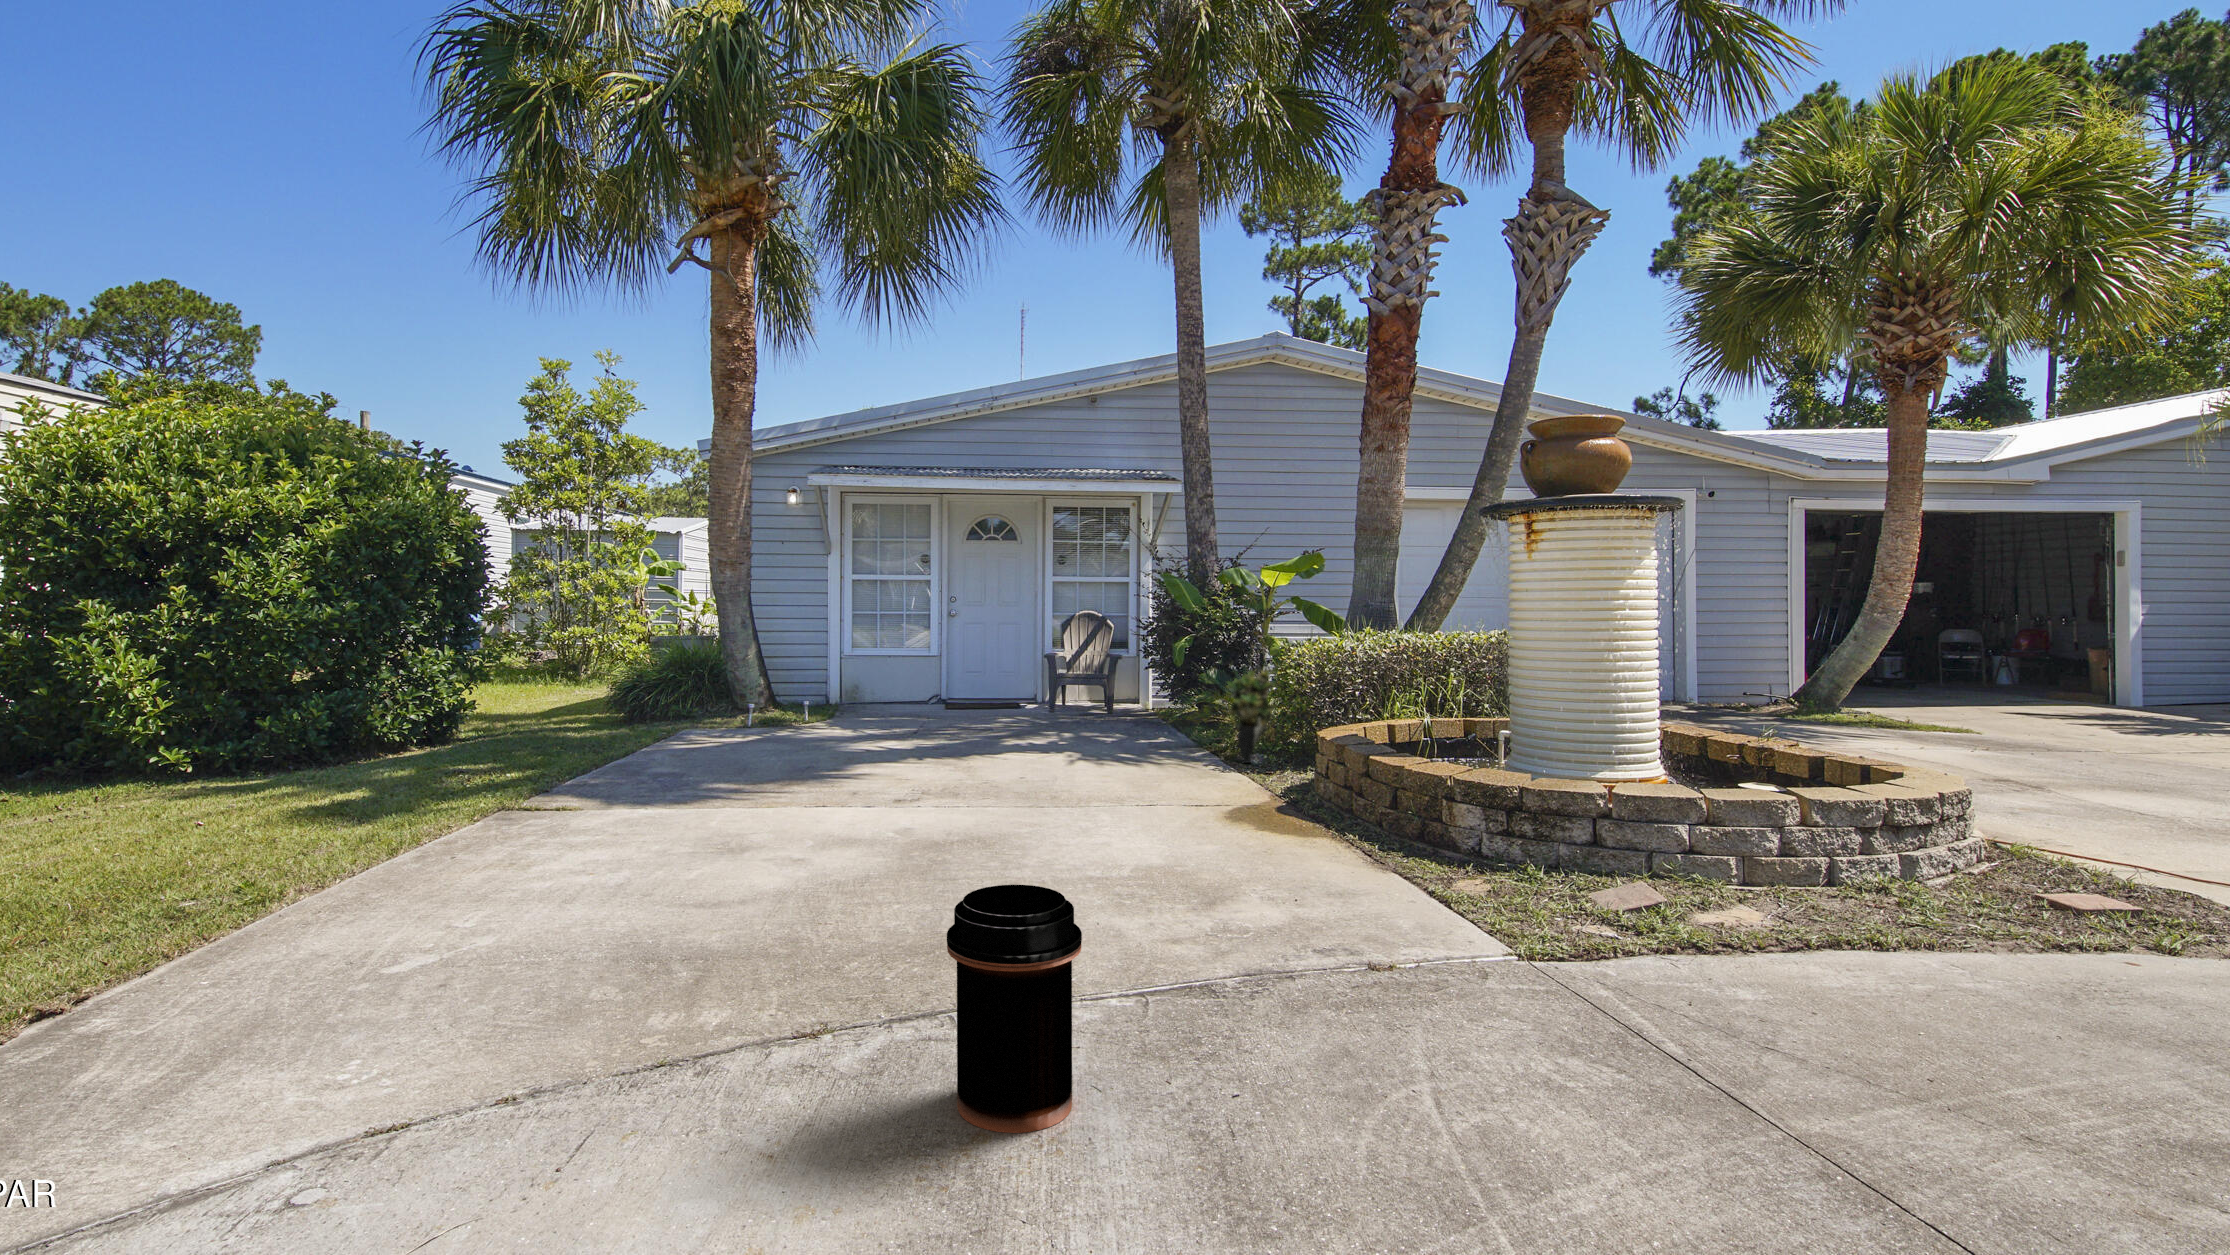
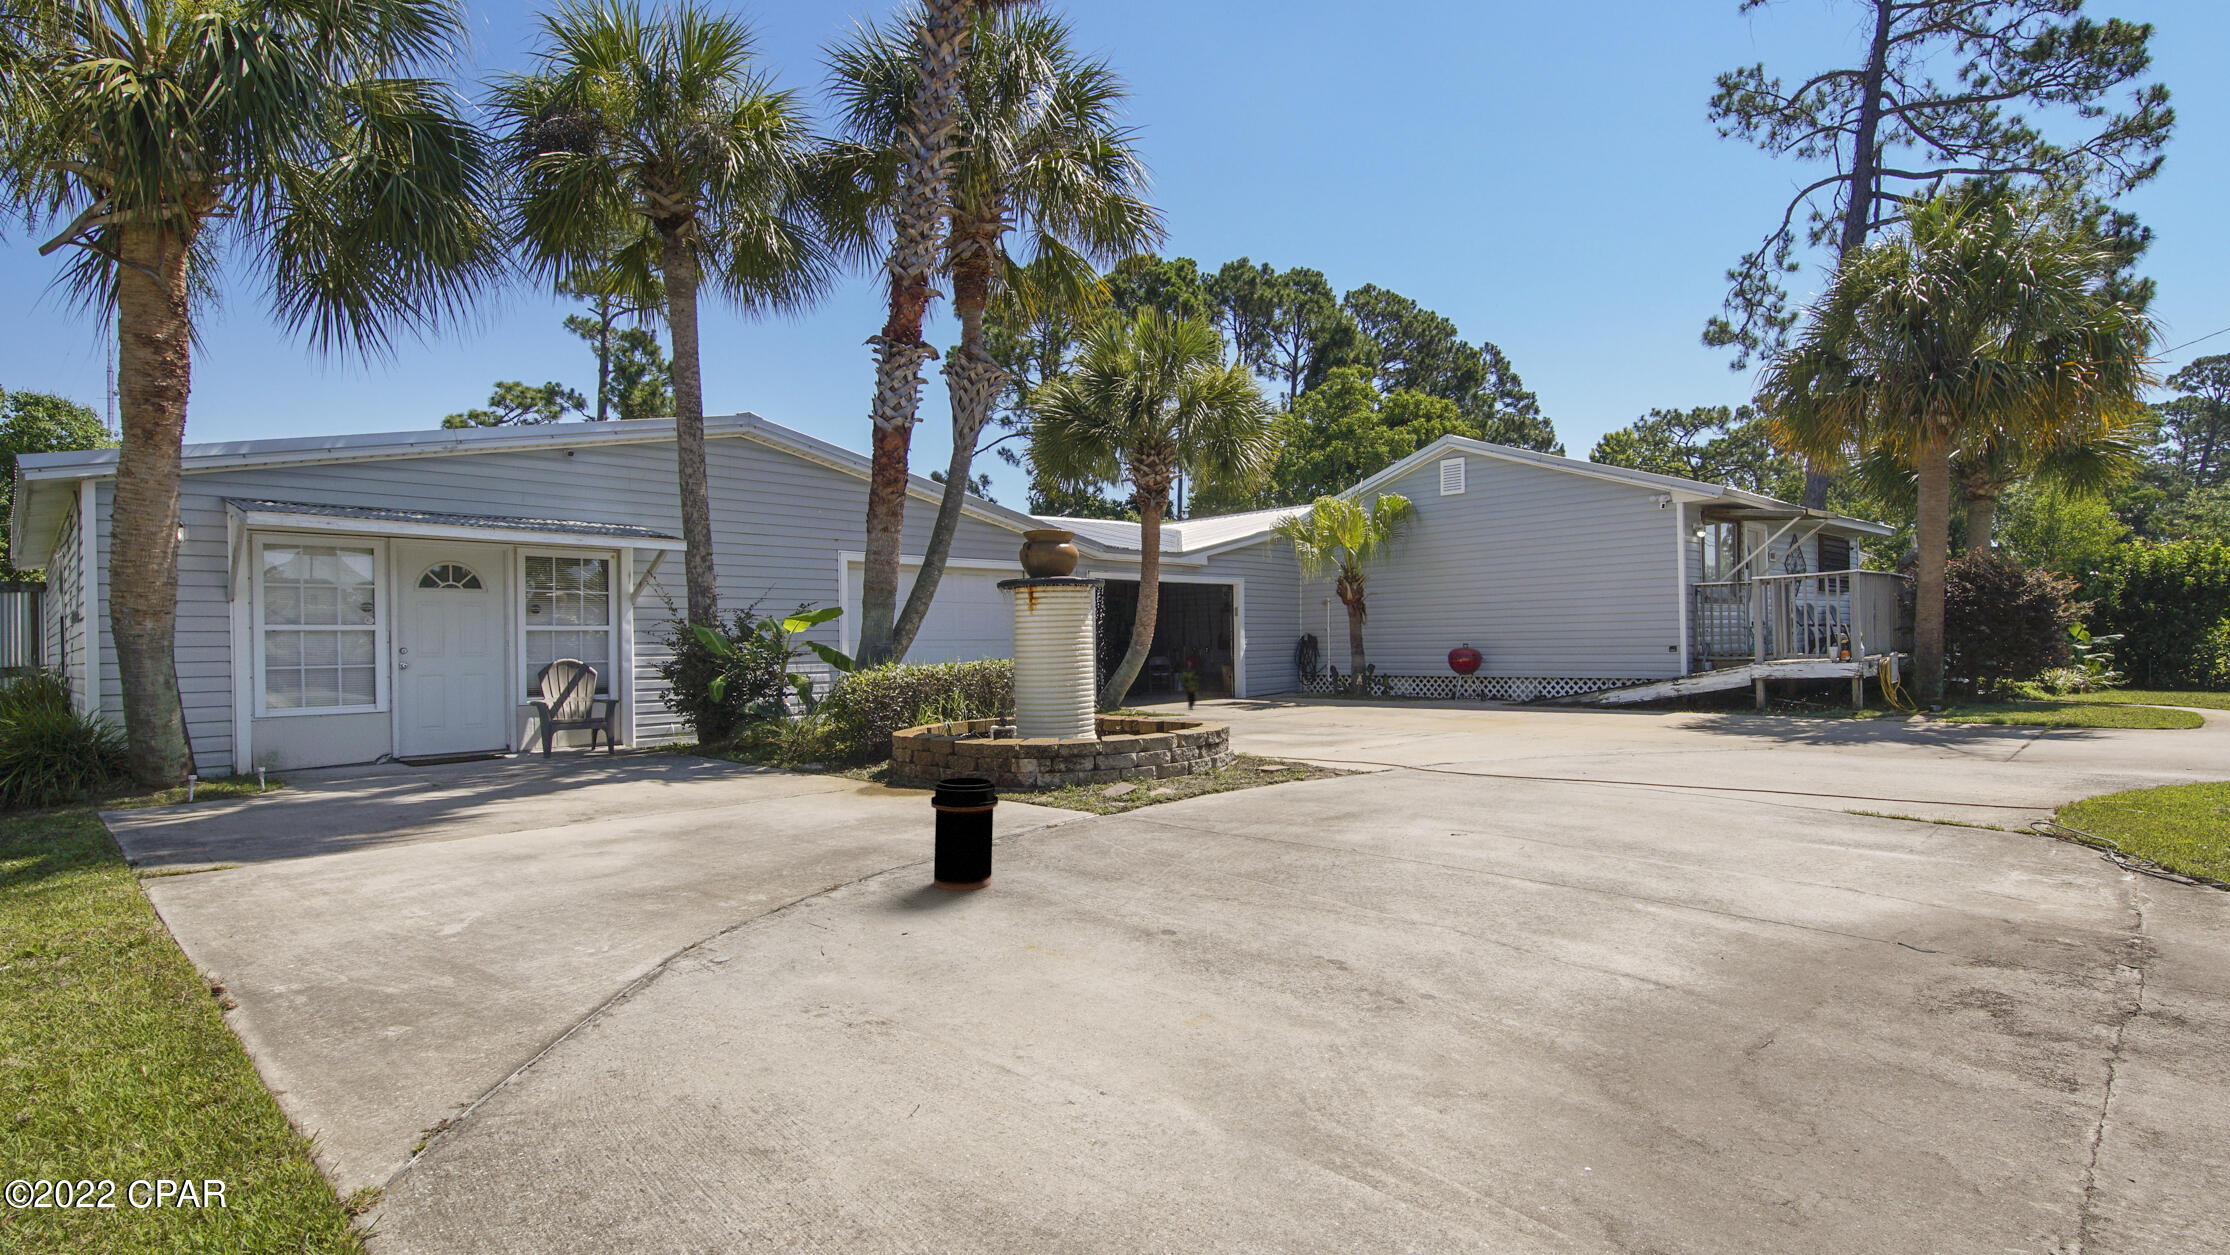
potted plant: present [1226,670,1274,763] -> present [1180,673,1200,710]

